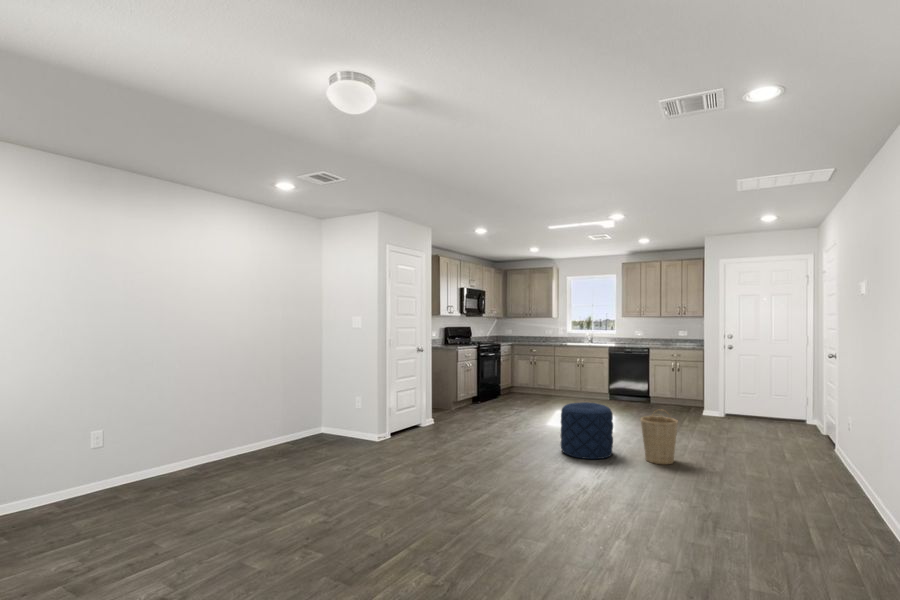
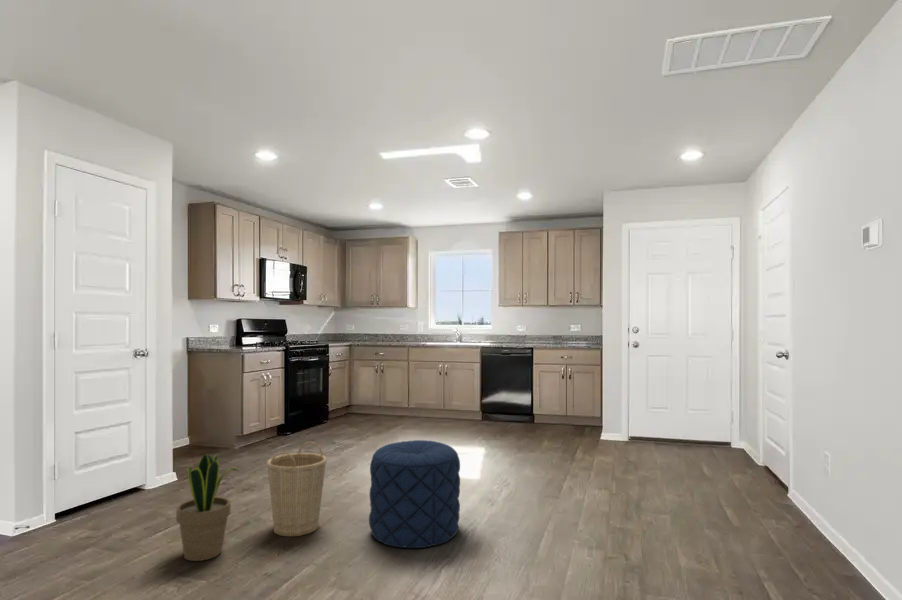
potted plant: none [465,403,494,457] -> present [176,454,238,561]
basket: present [640,409,678,465] -> present [267,442,326,536]

